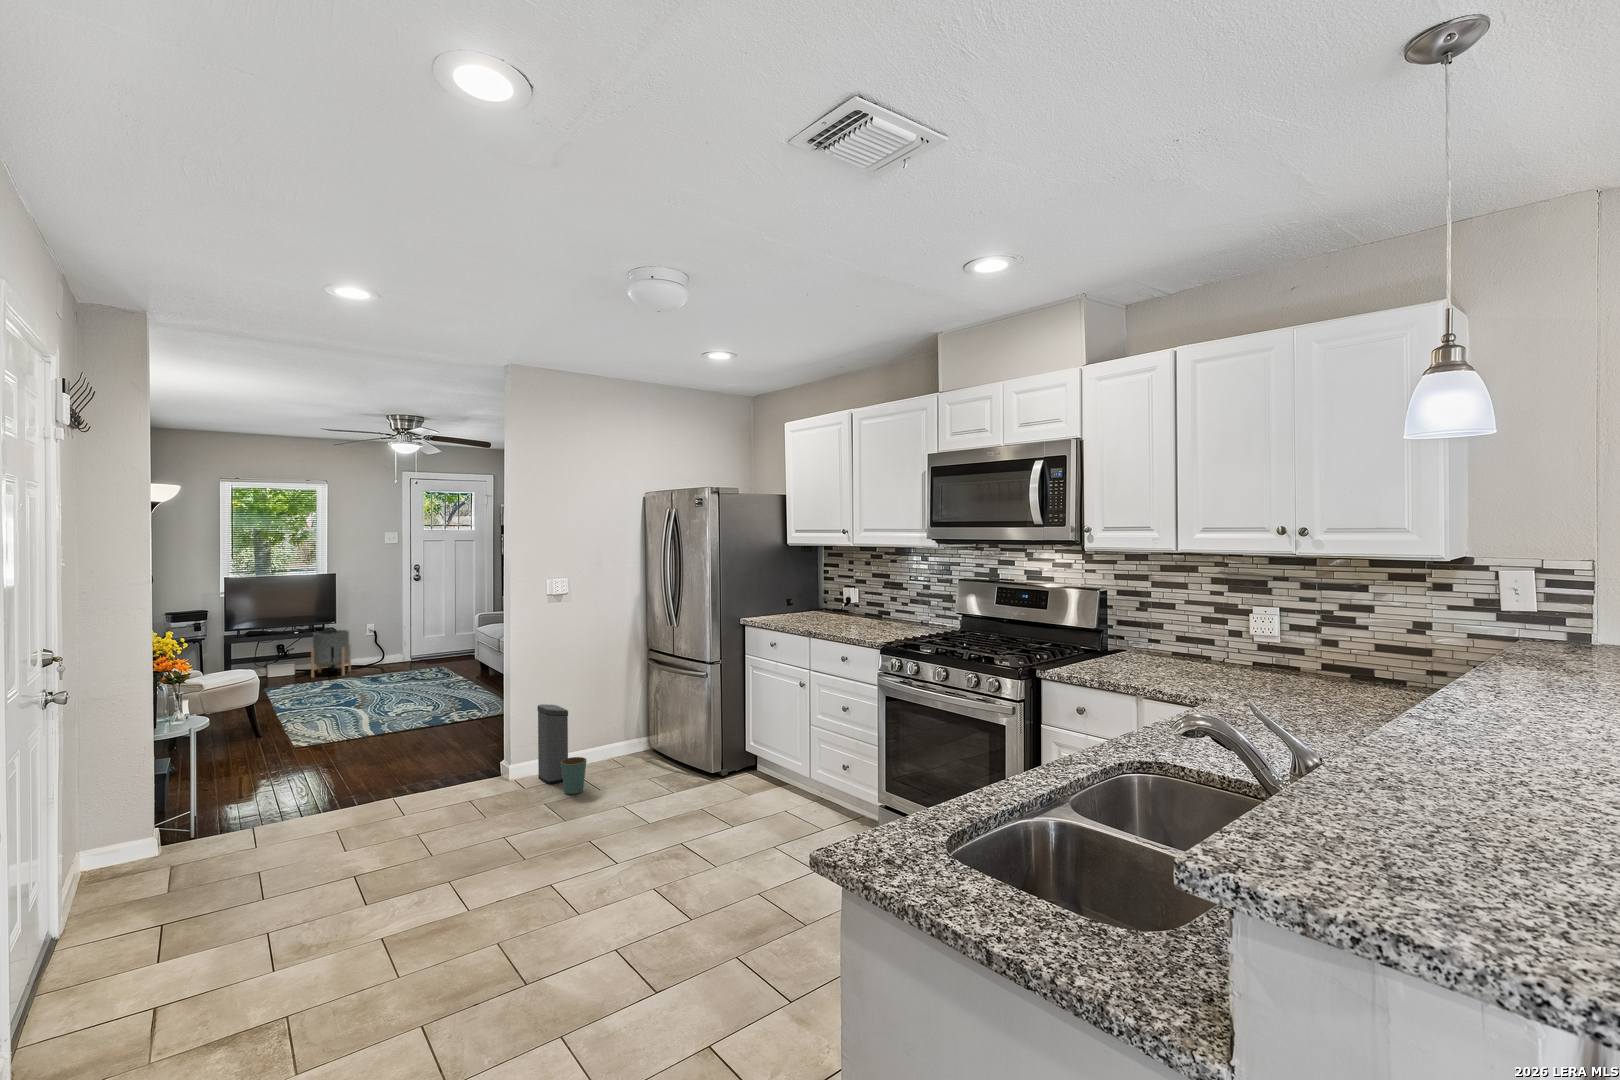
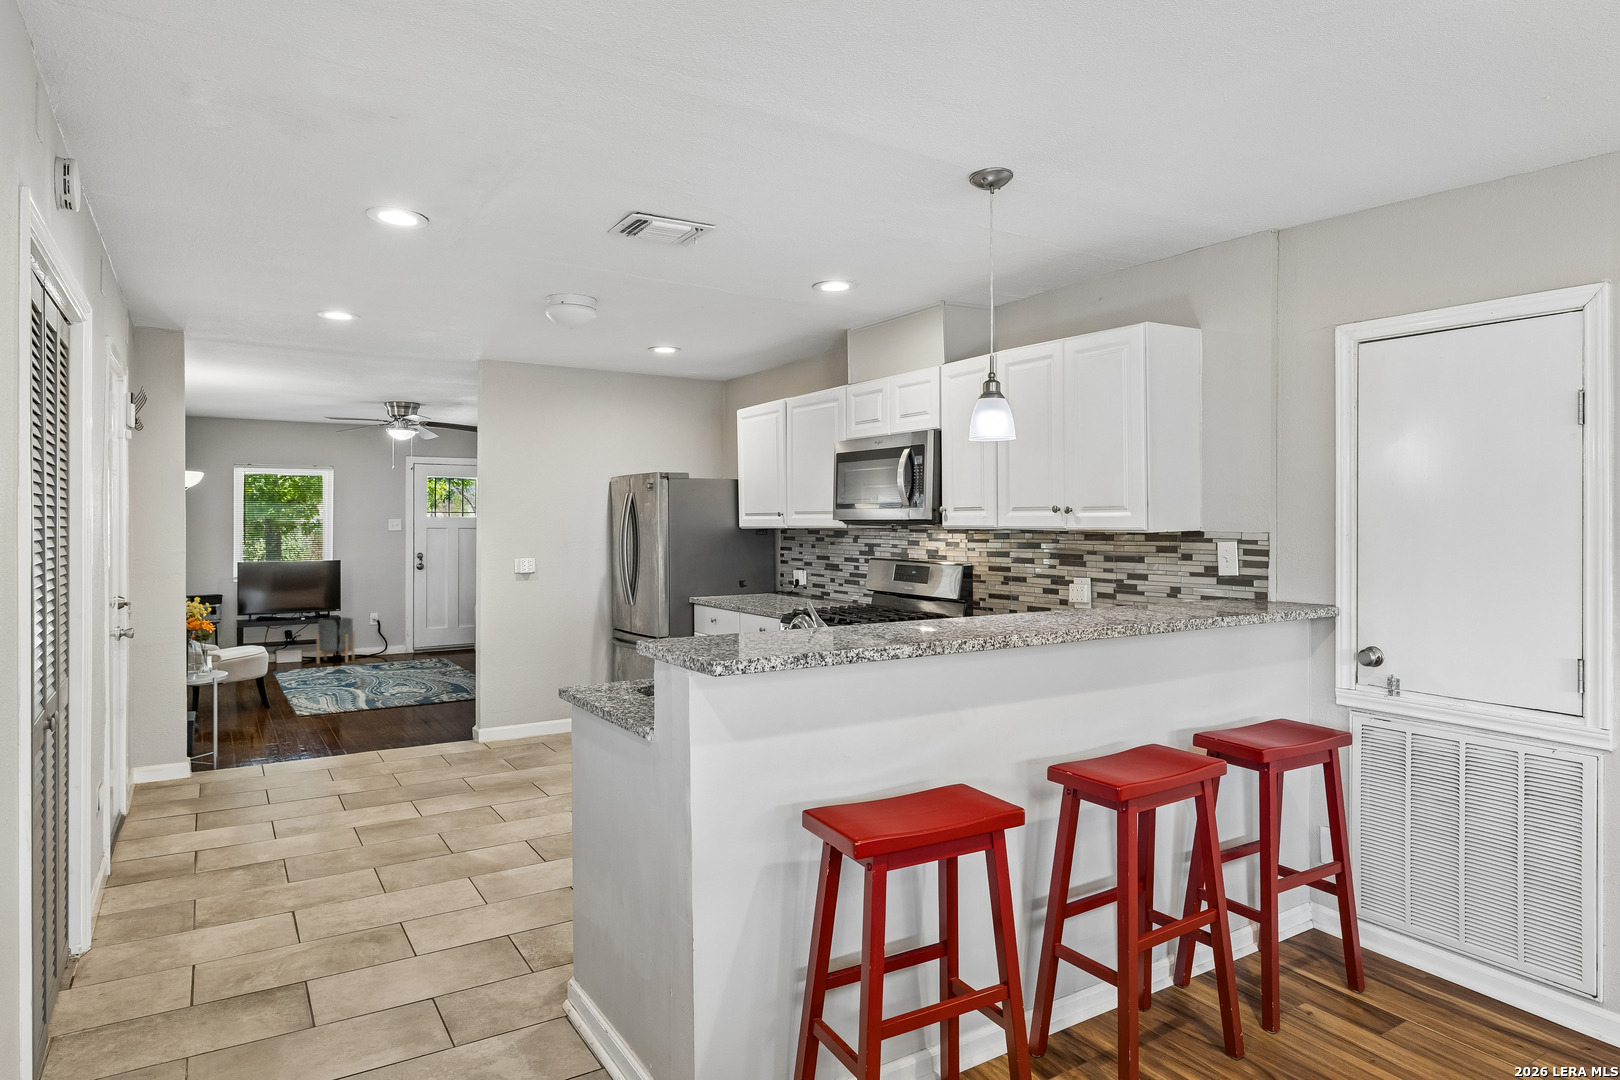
trash can: present [537,704,587,794] -> none [505,674,545,753]

